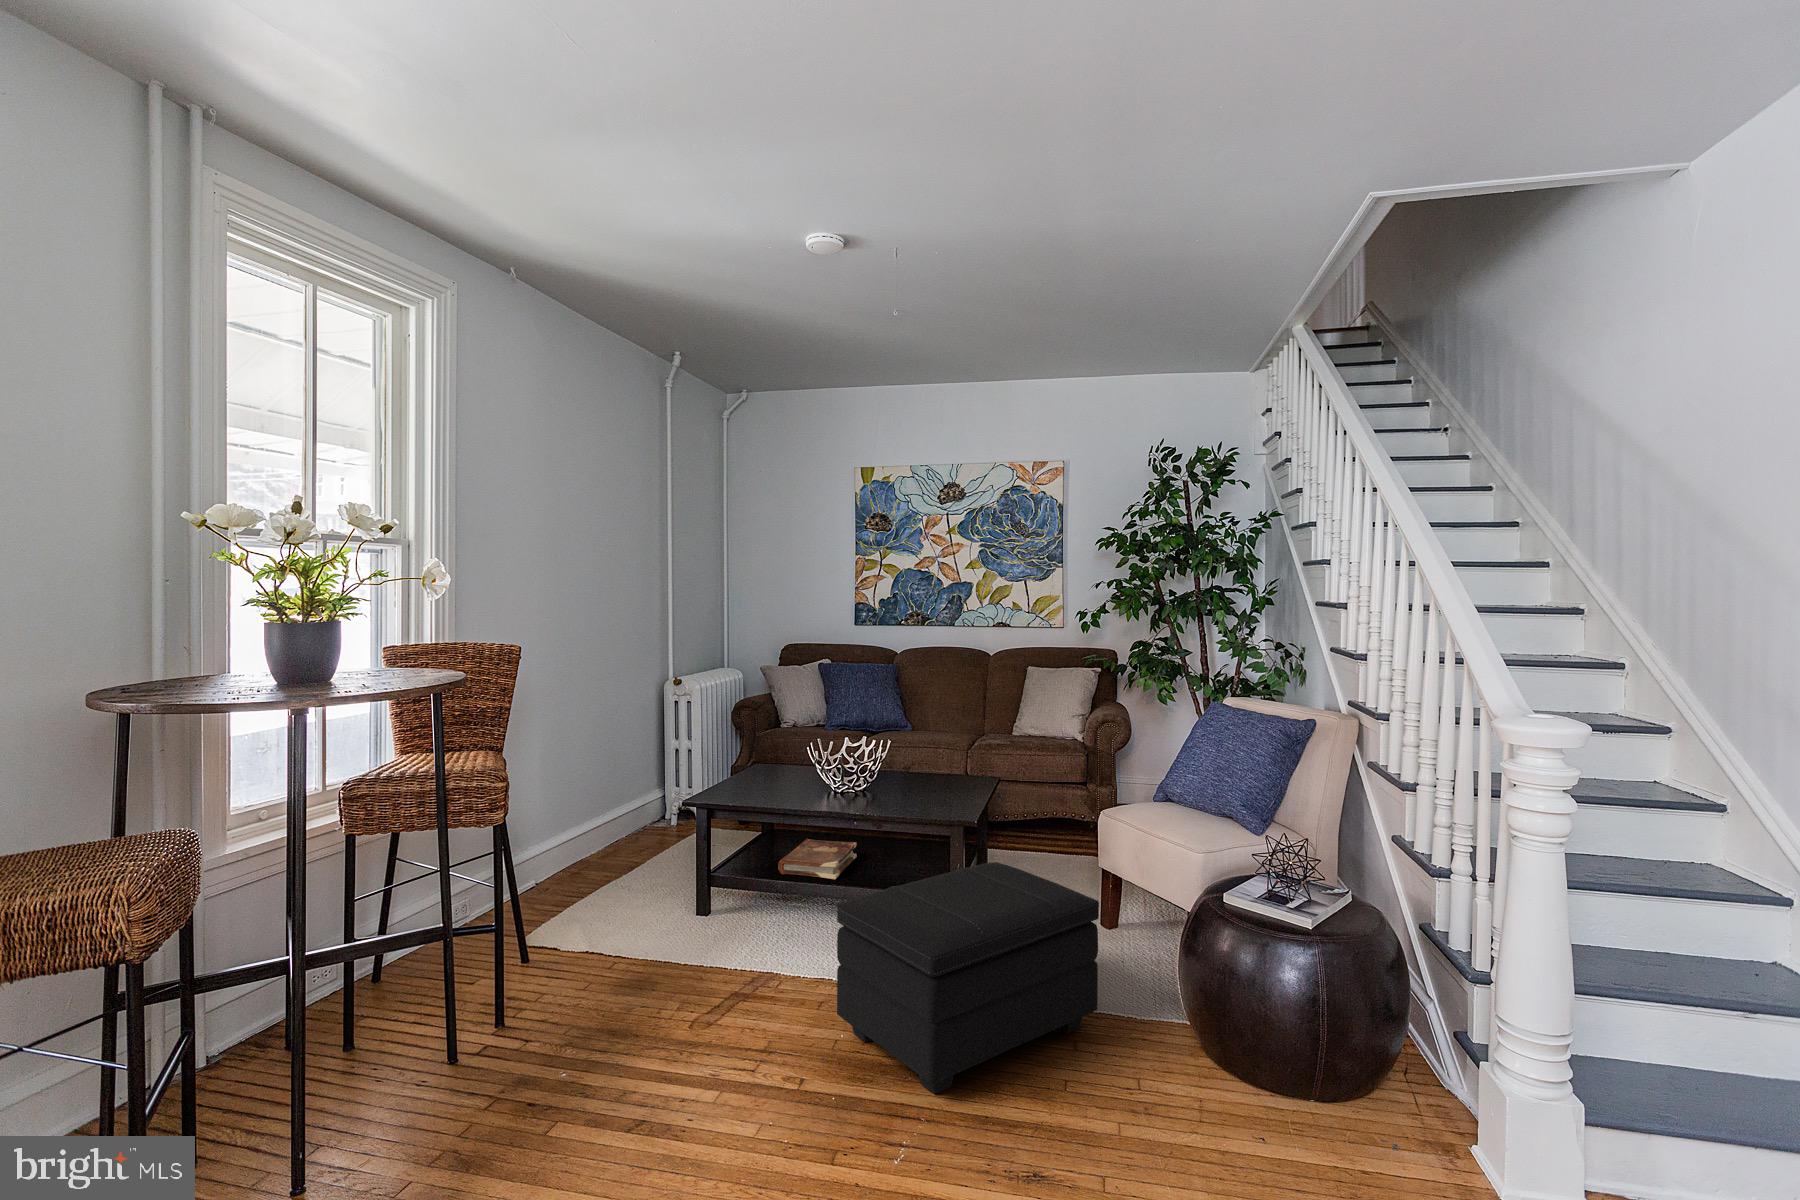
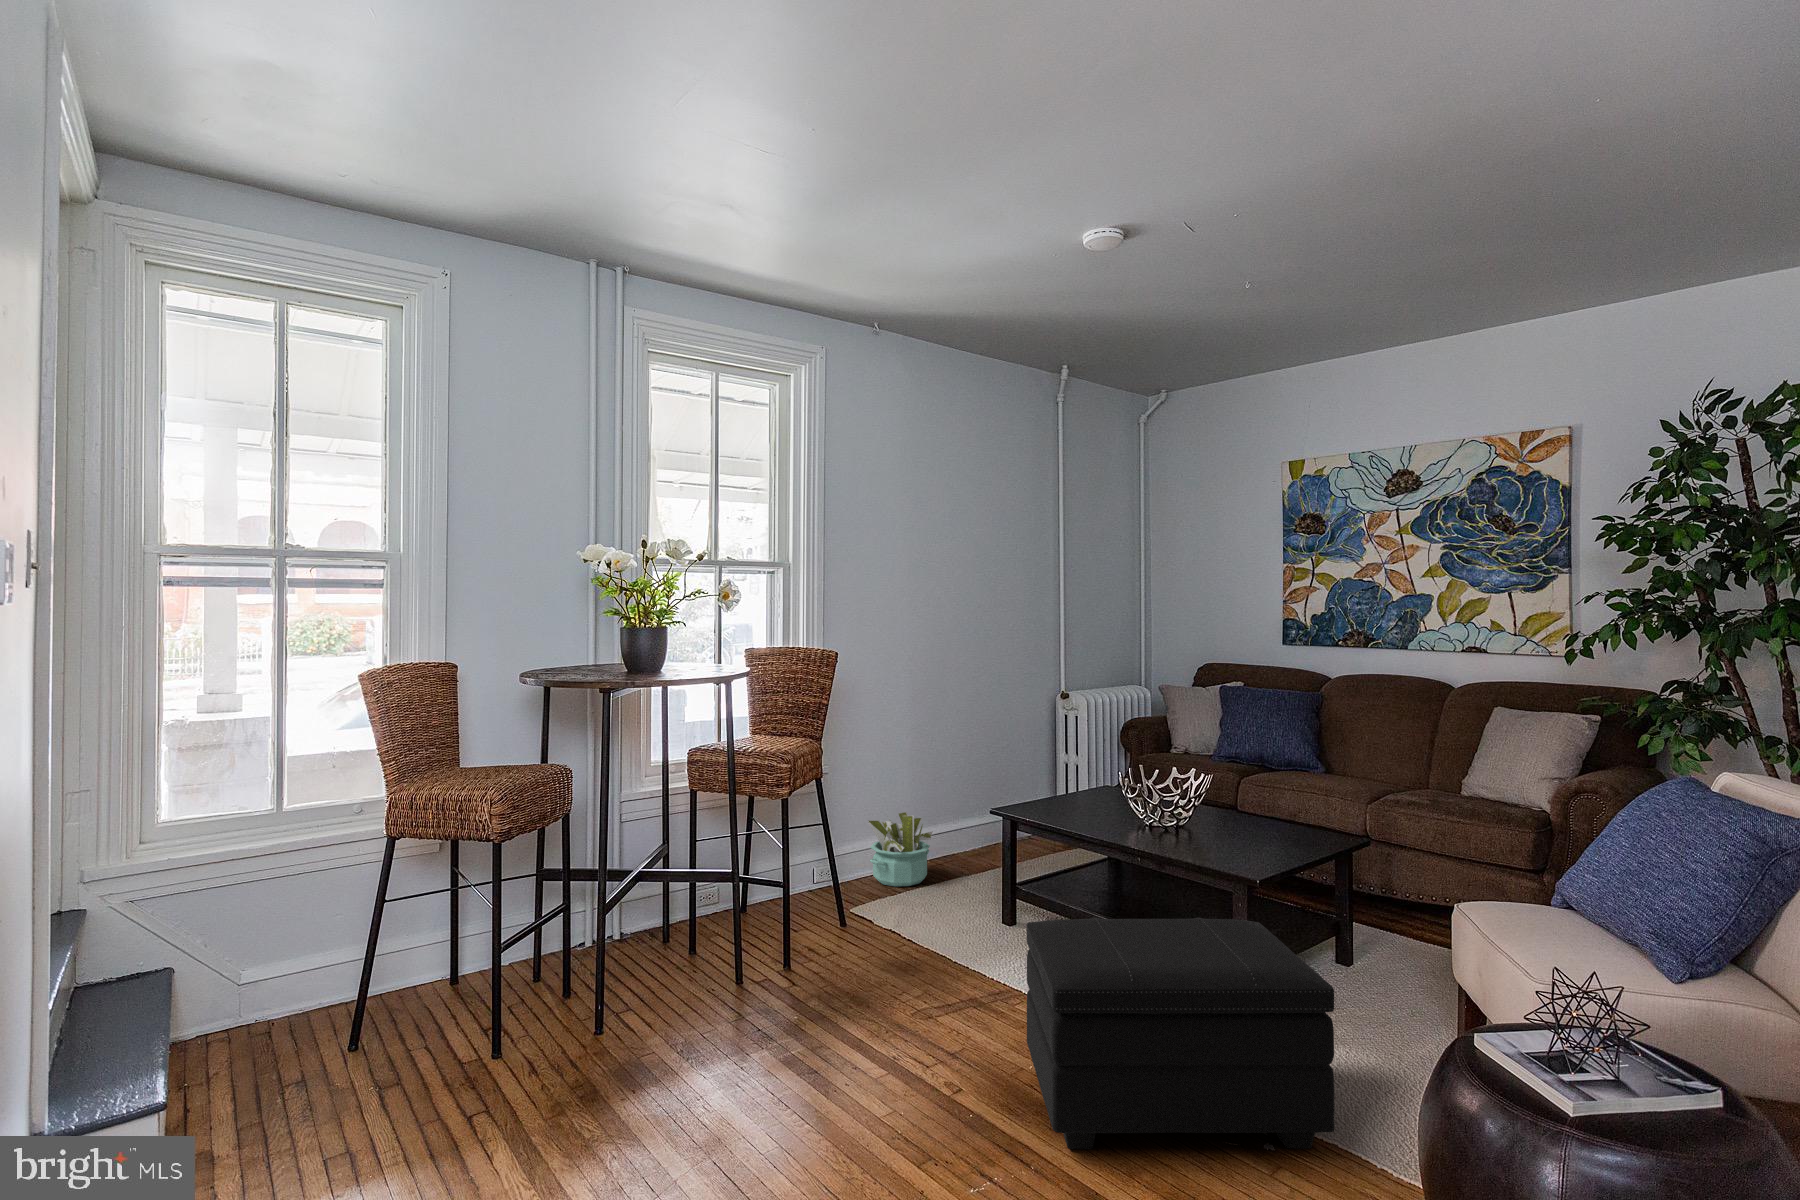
decorative plant: none [510,818,585,901] -> present [868,812,932,886]
book: present [778,838,857,879] -> none [1071,869,1171,915]

